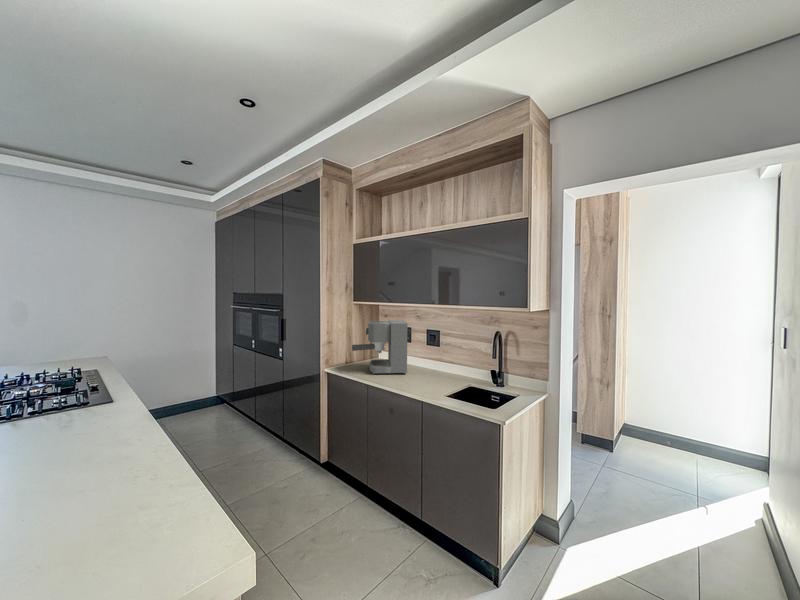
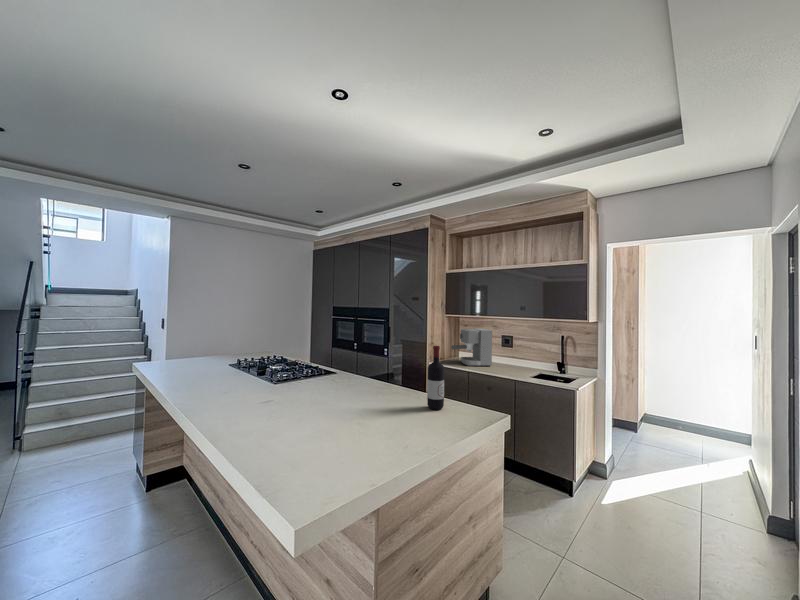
wine bottle: none [48,375,104,538] -> present [427,346,444,410]

